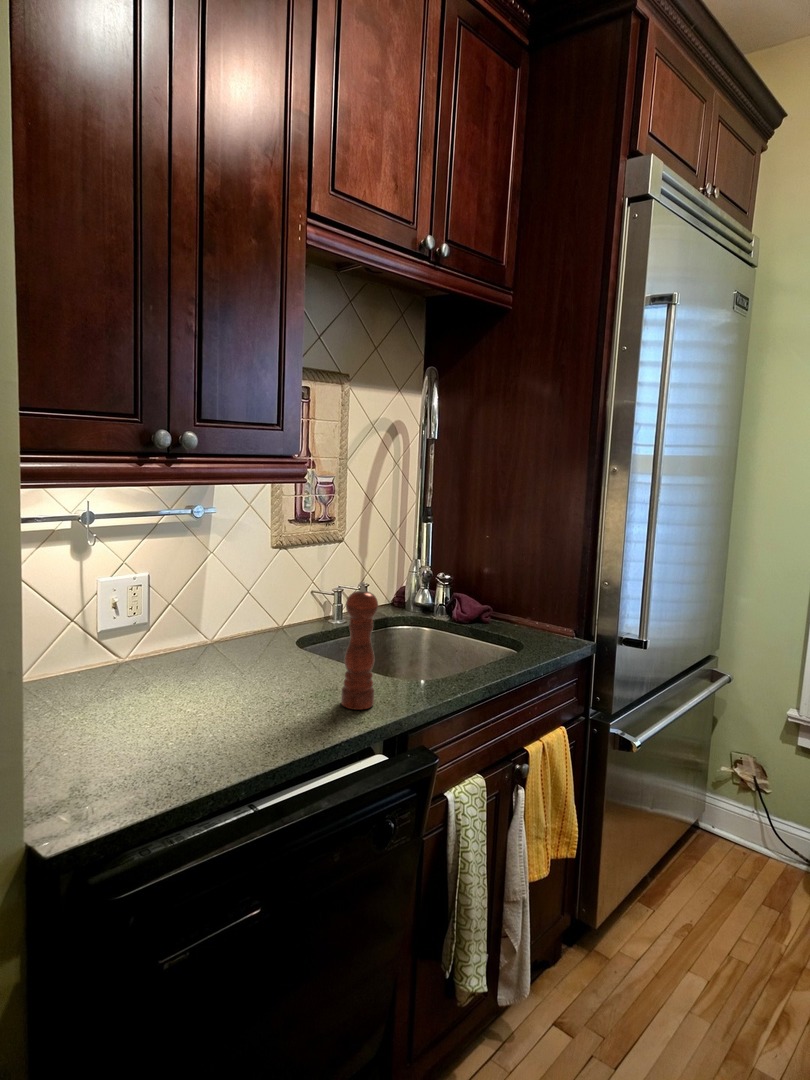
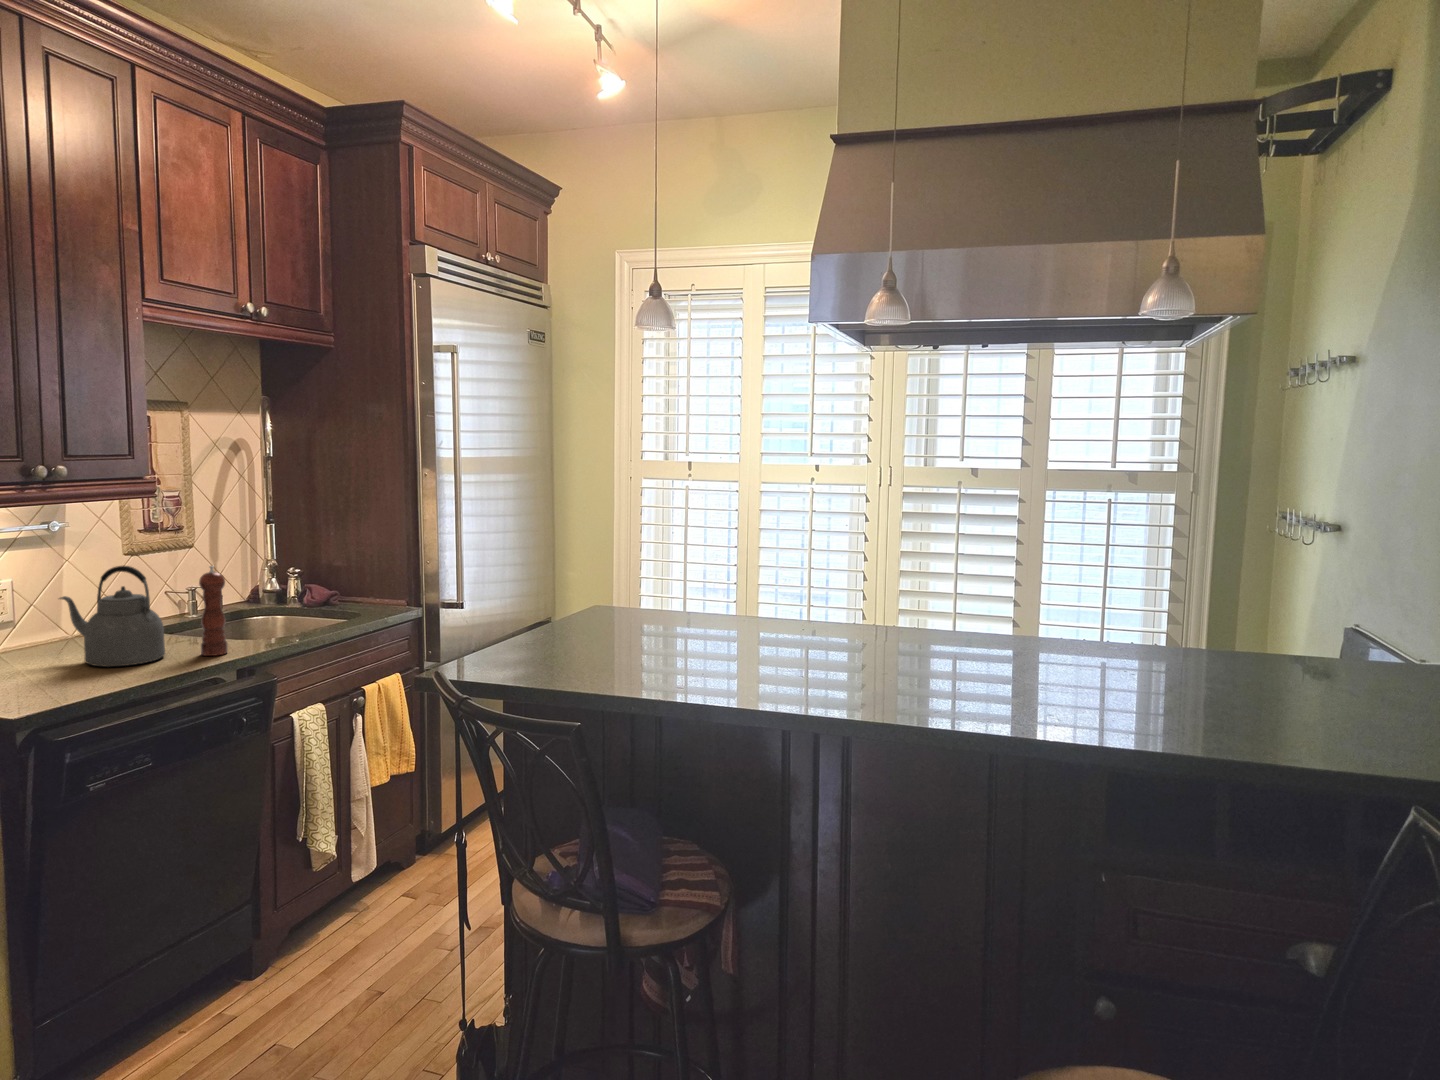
kettle: none [188,573,299,714] -> present [59,566,165,667]

